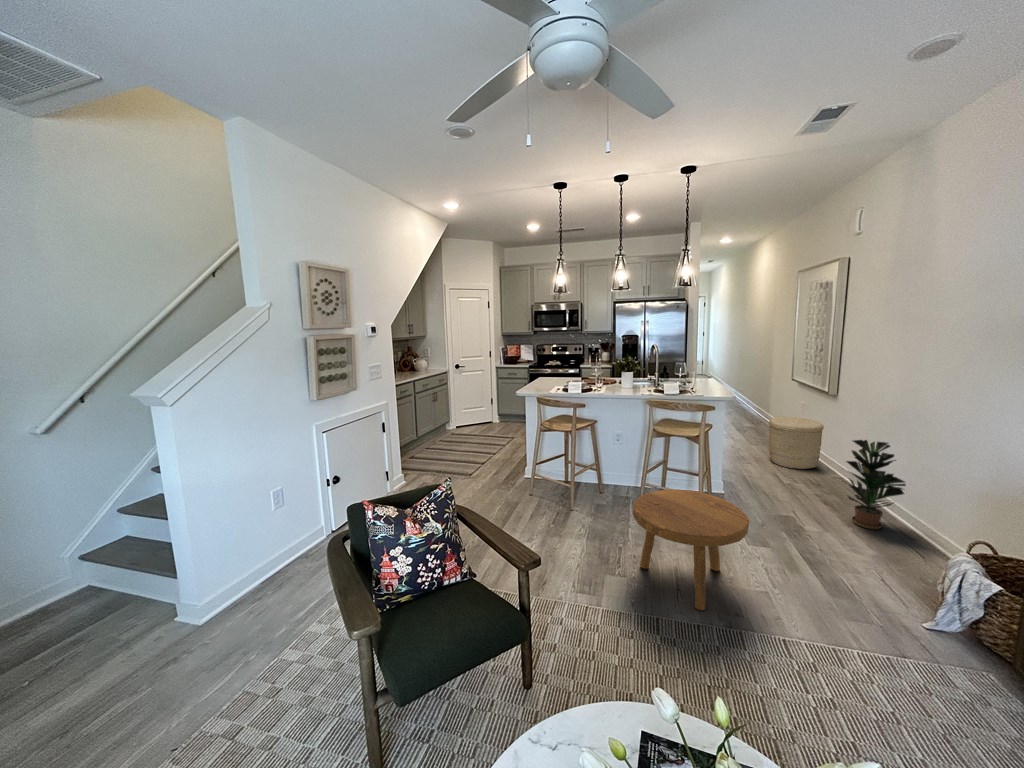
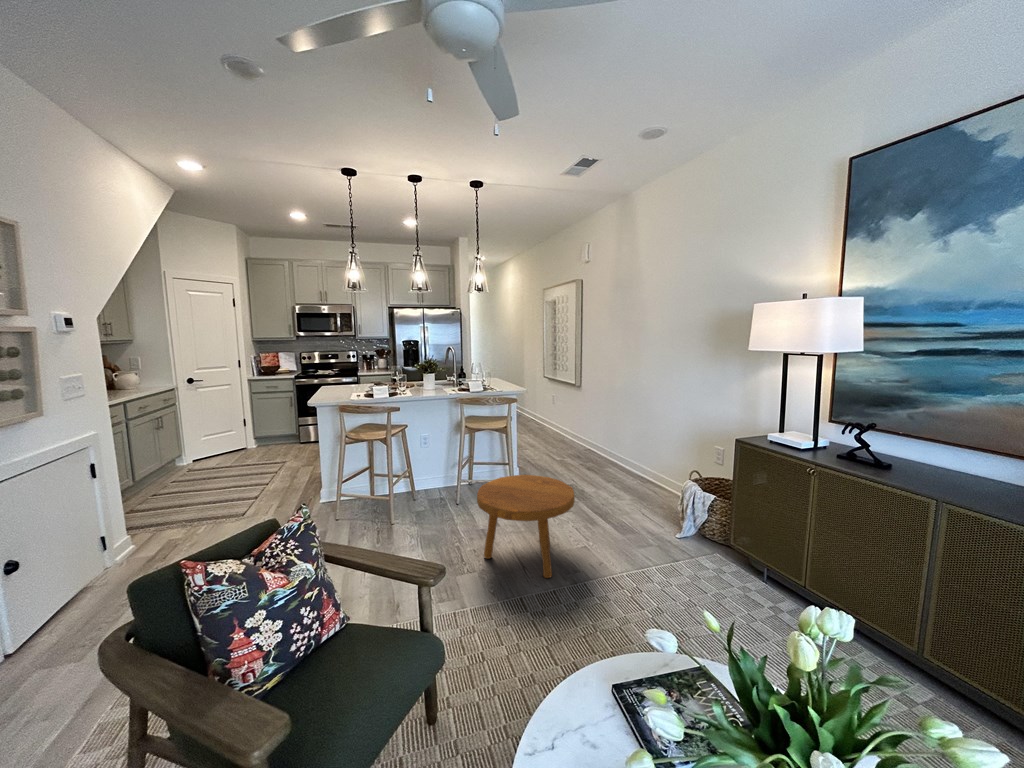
woven basket: present [769,417,824,469] -> none [538,406,575,448]
potted plant: present [847,440,905,529] -> none [600,415,640,481]

